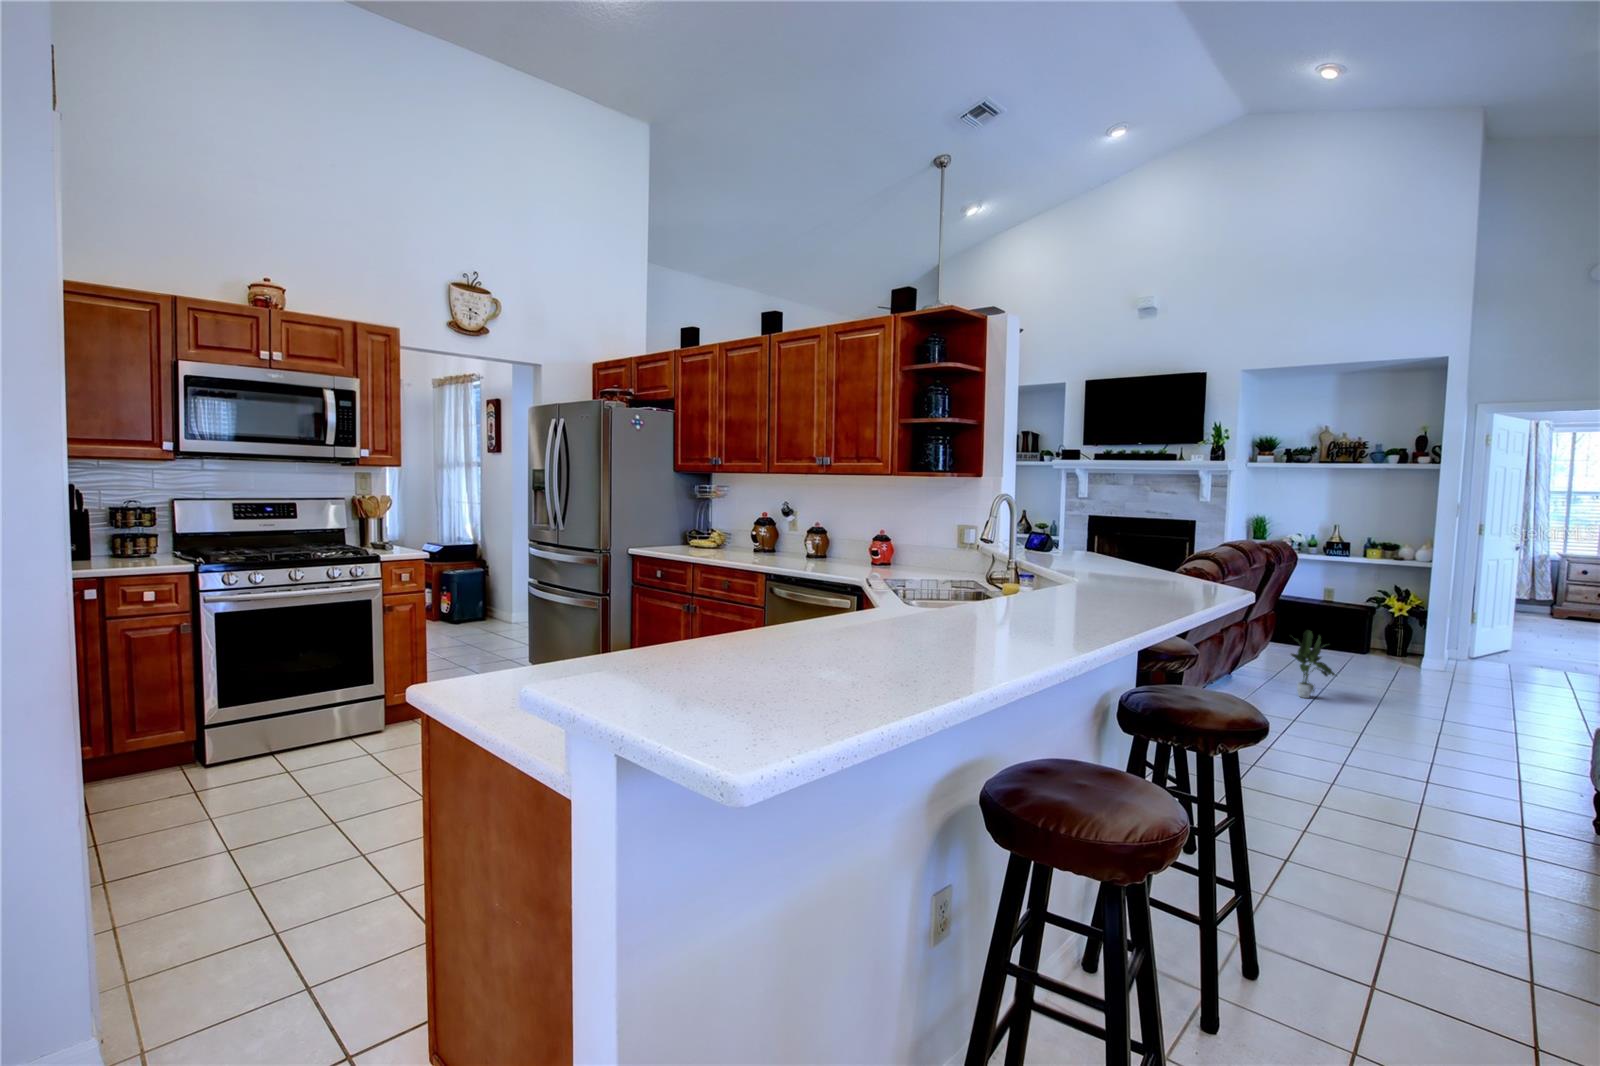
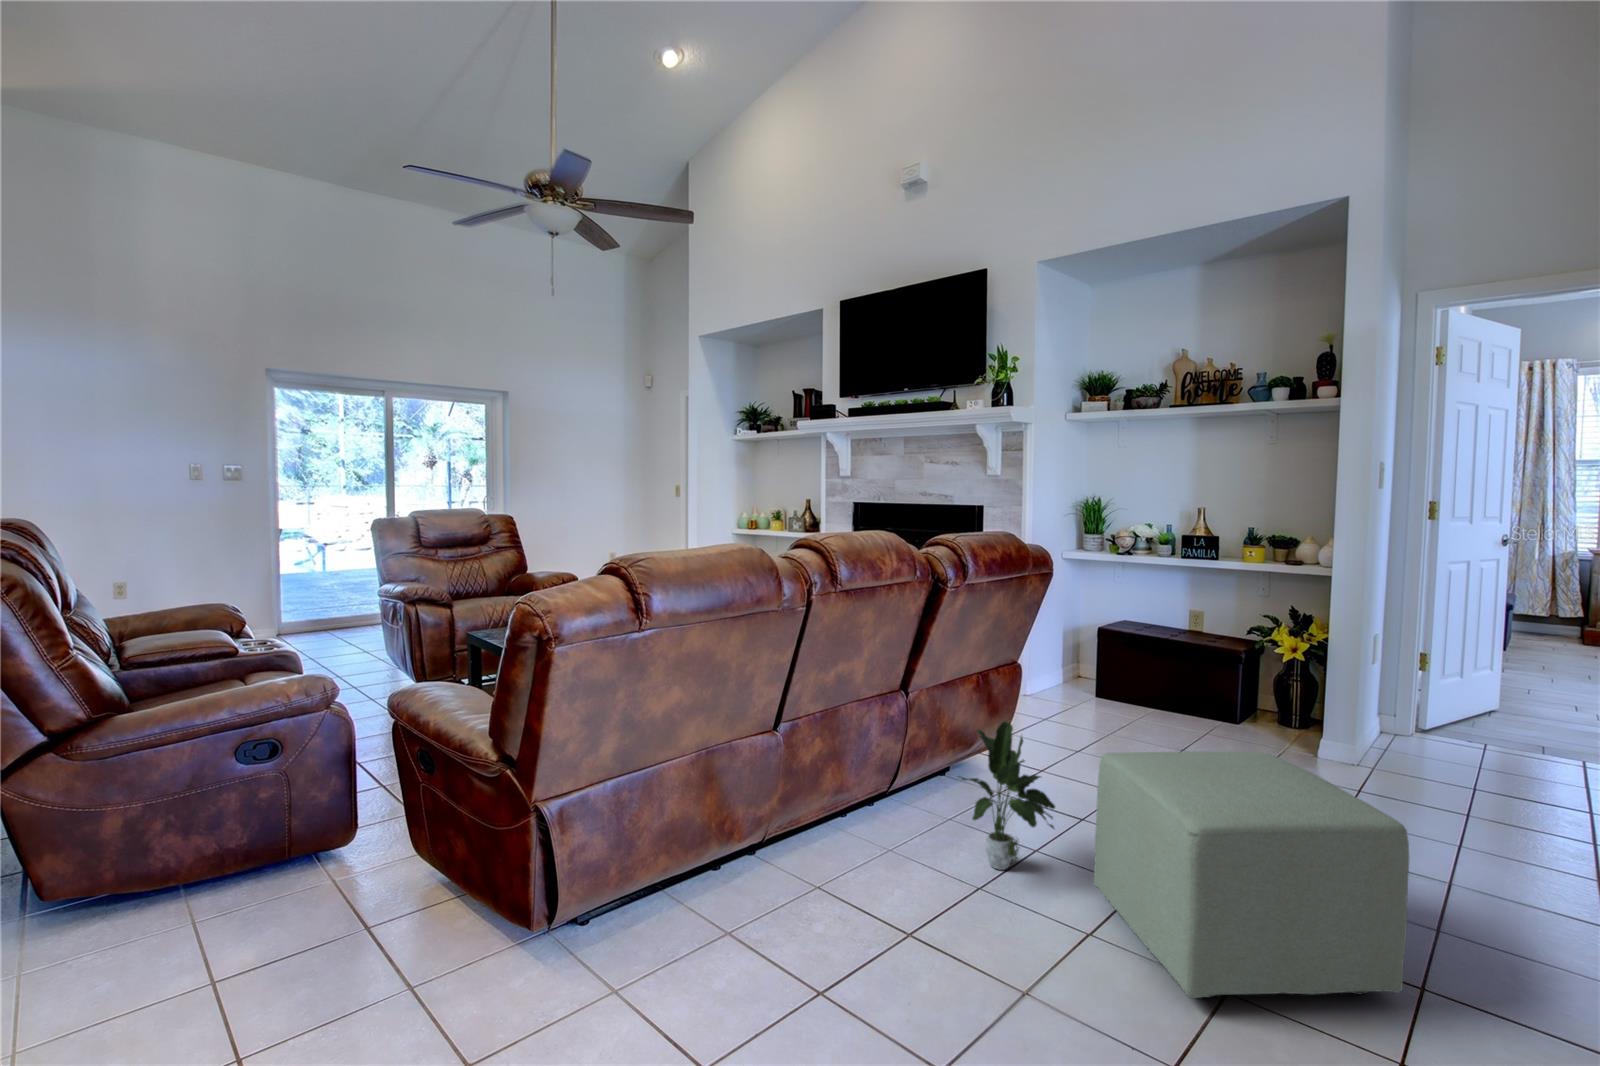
ottoman: none [1358,640,1508,727] -> present [1094,751,1409,998]

